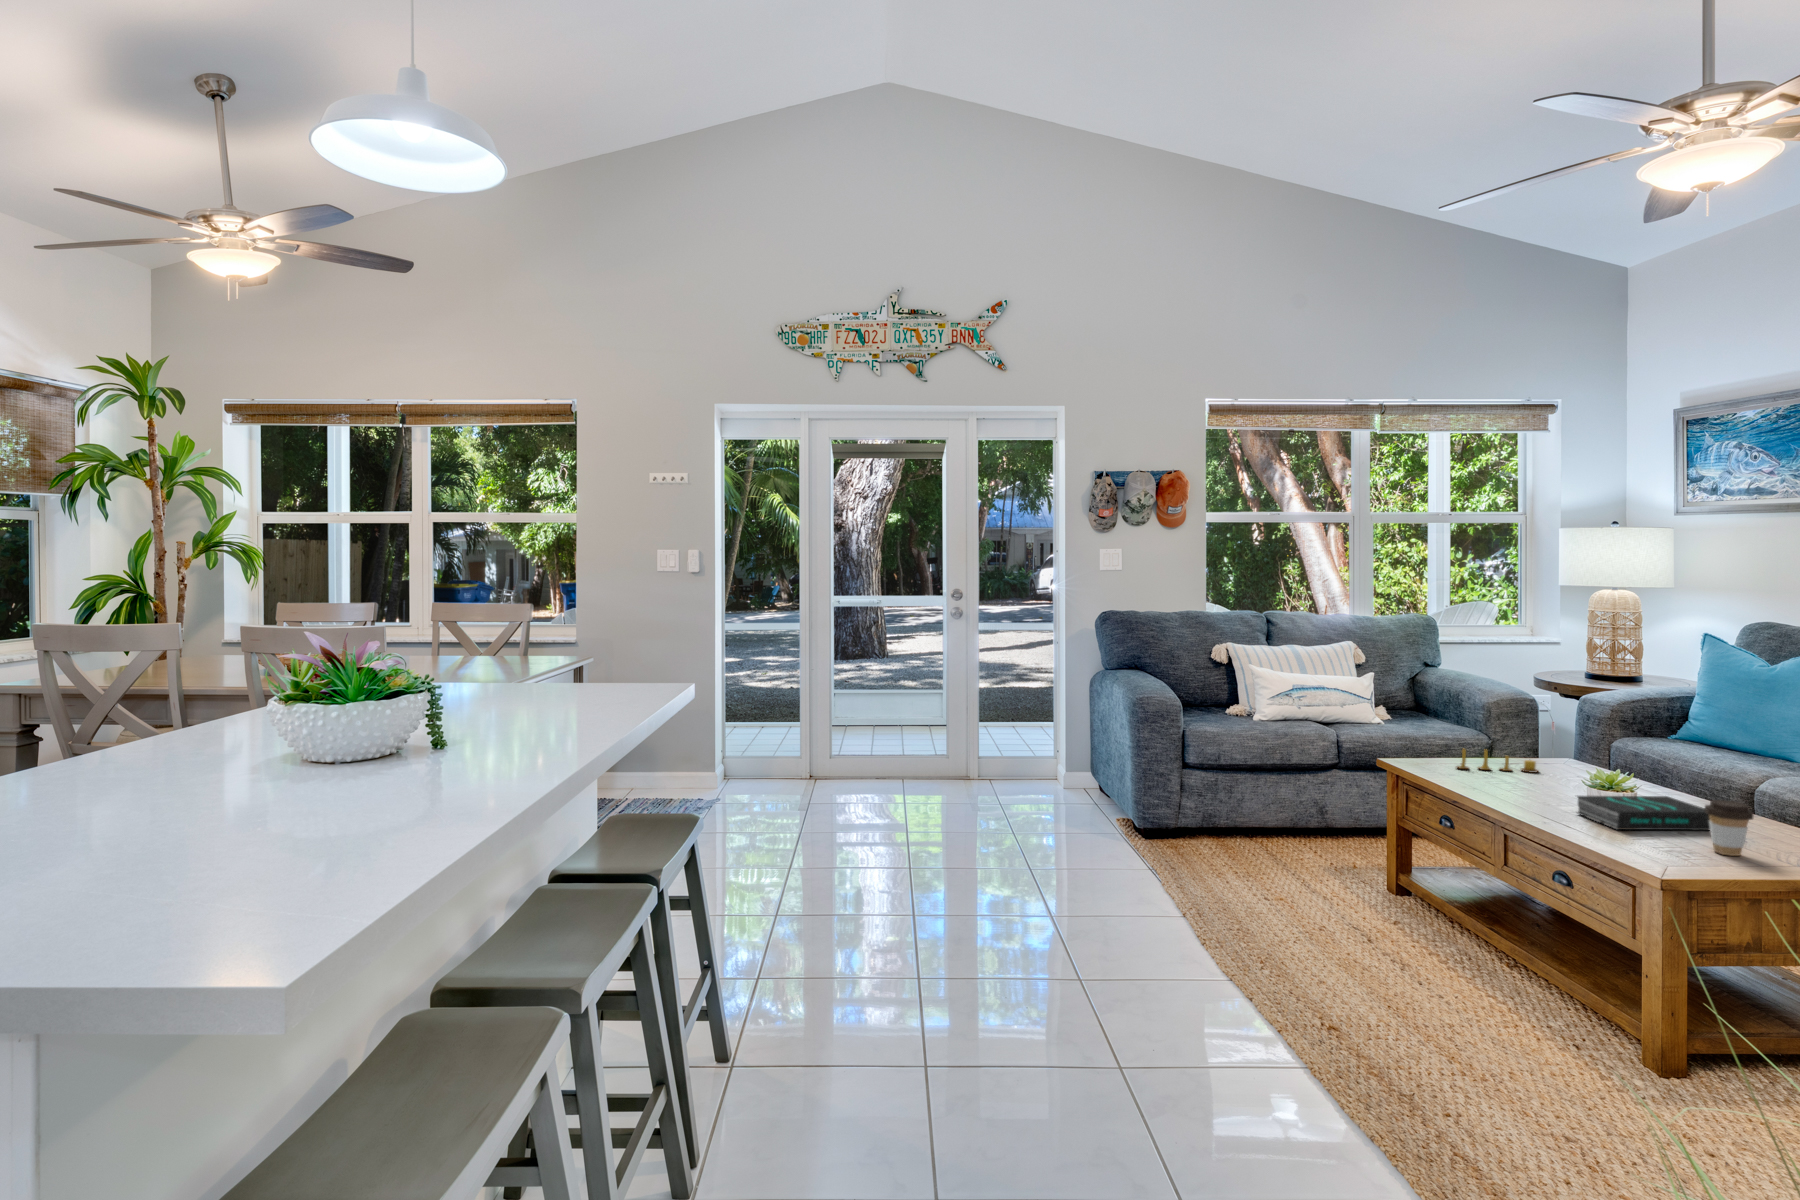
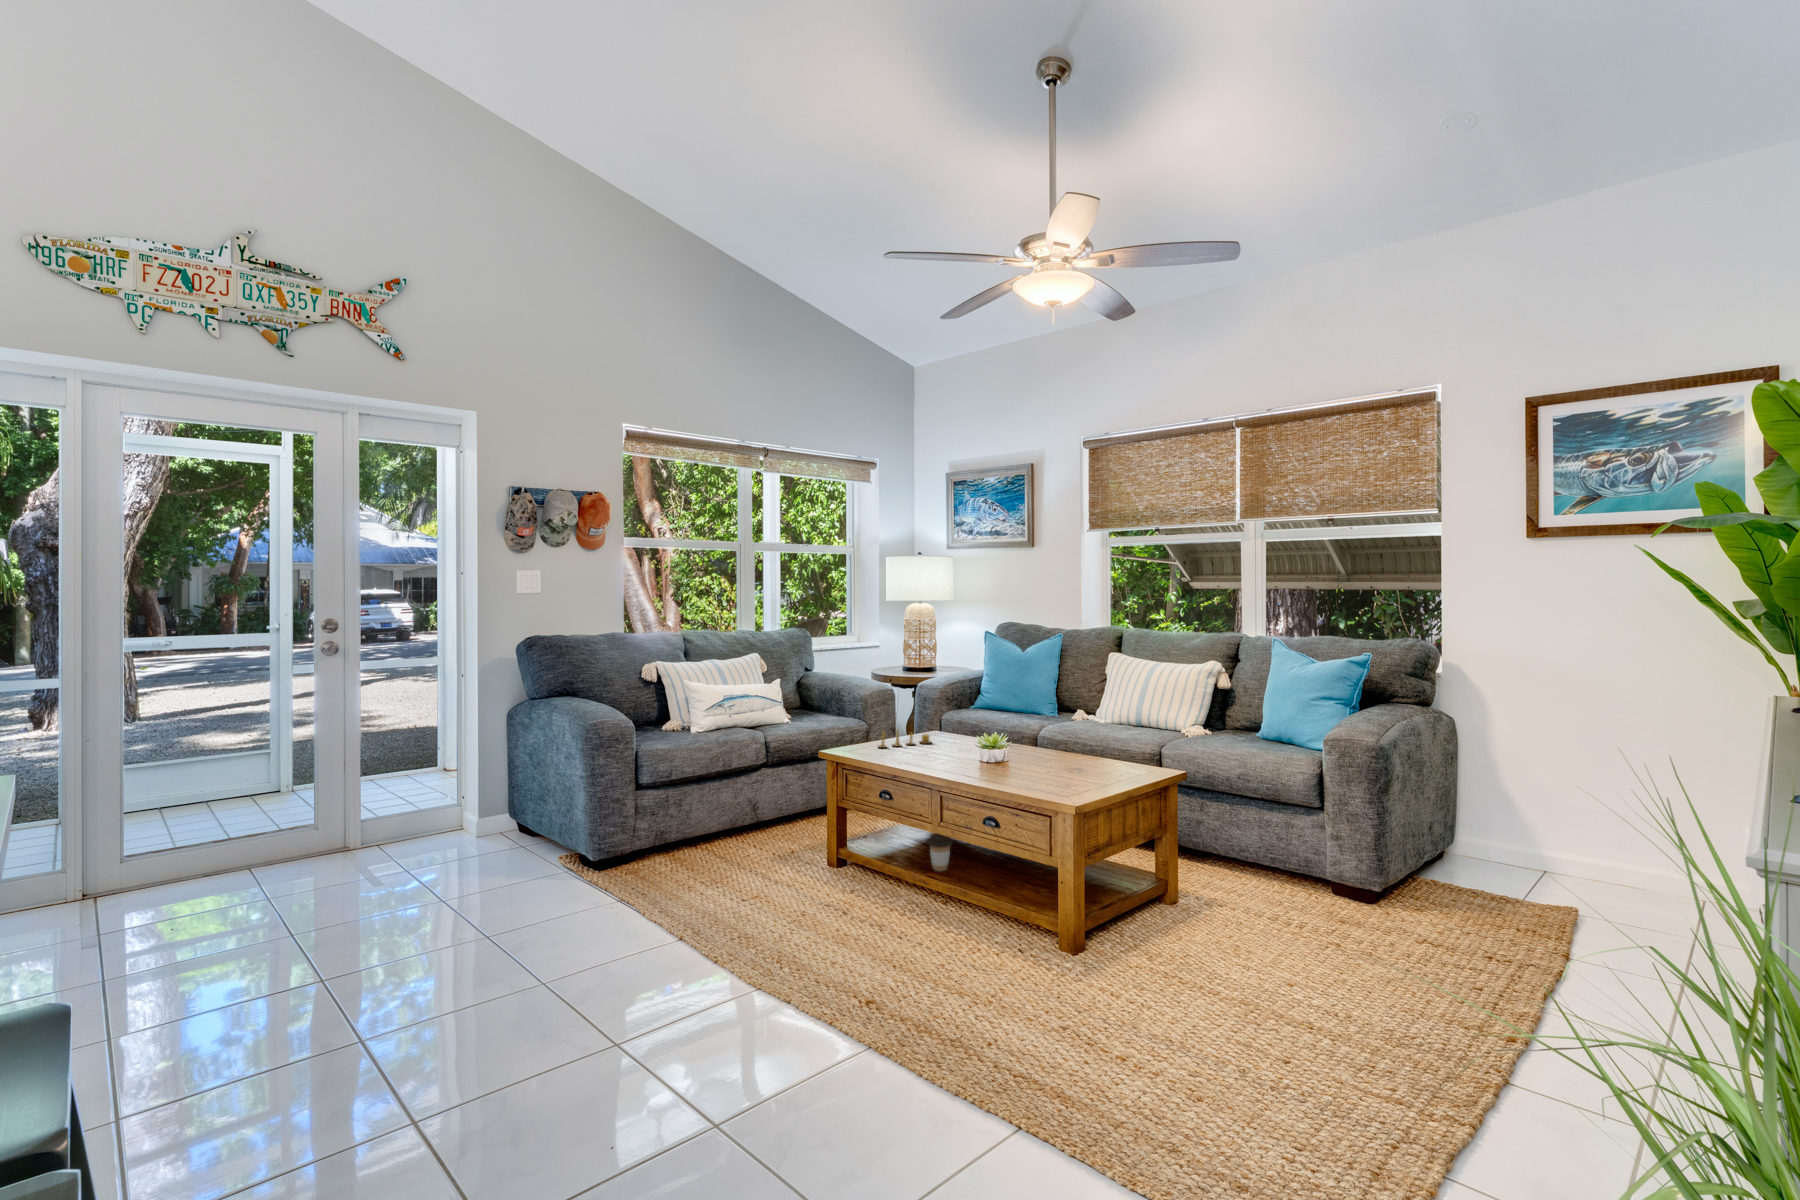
book: present [1577,796,1710,830] -> none [988,749,1071,779]
coffee cup: present [1705,800,1753,856] -> present [927,834,953,871]

